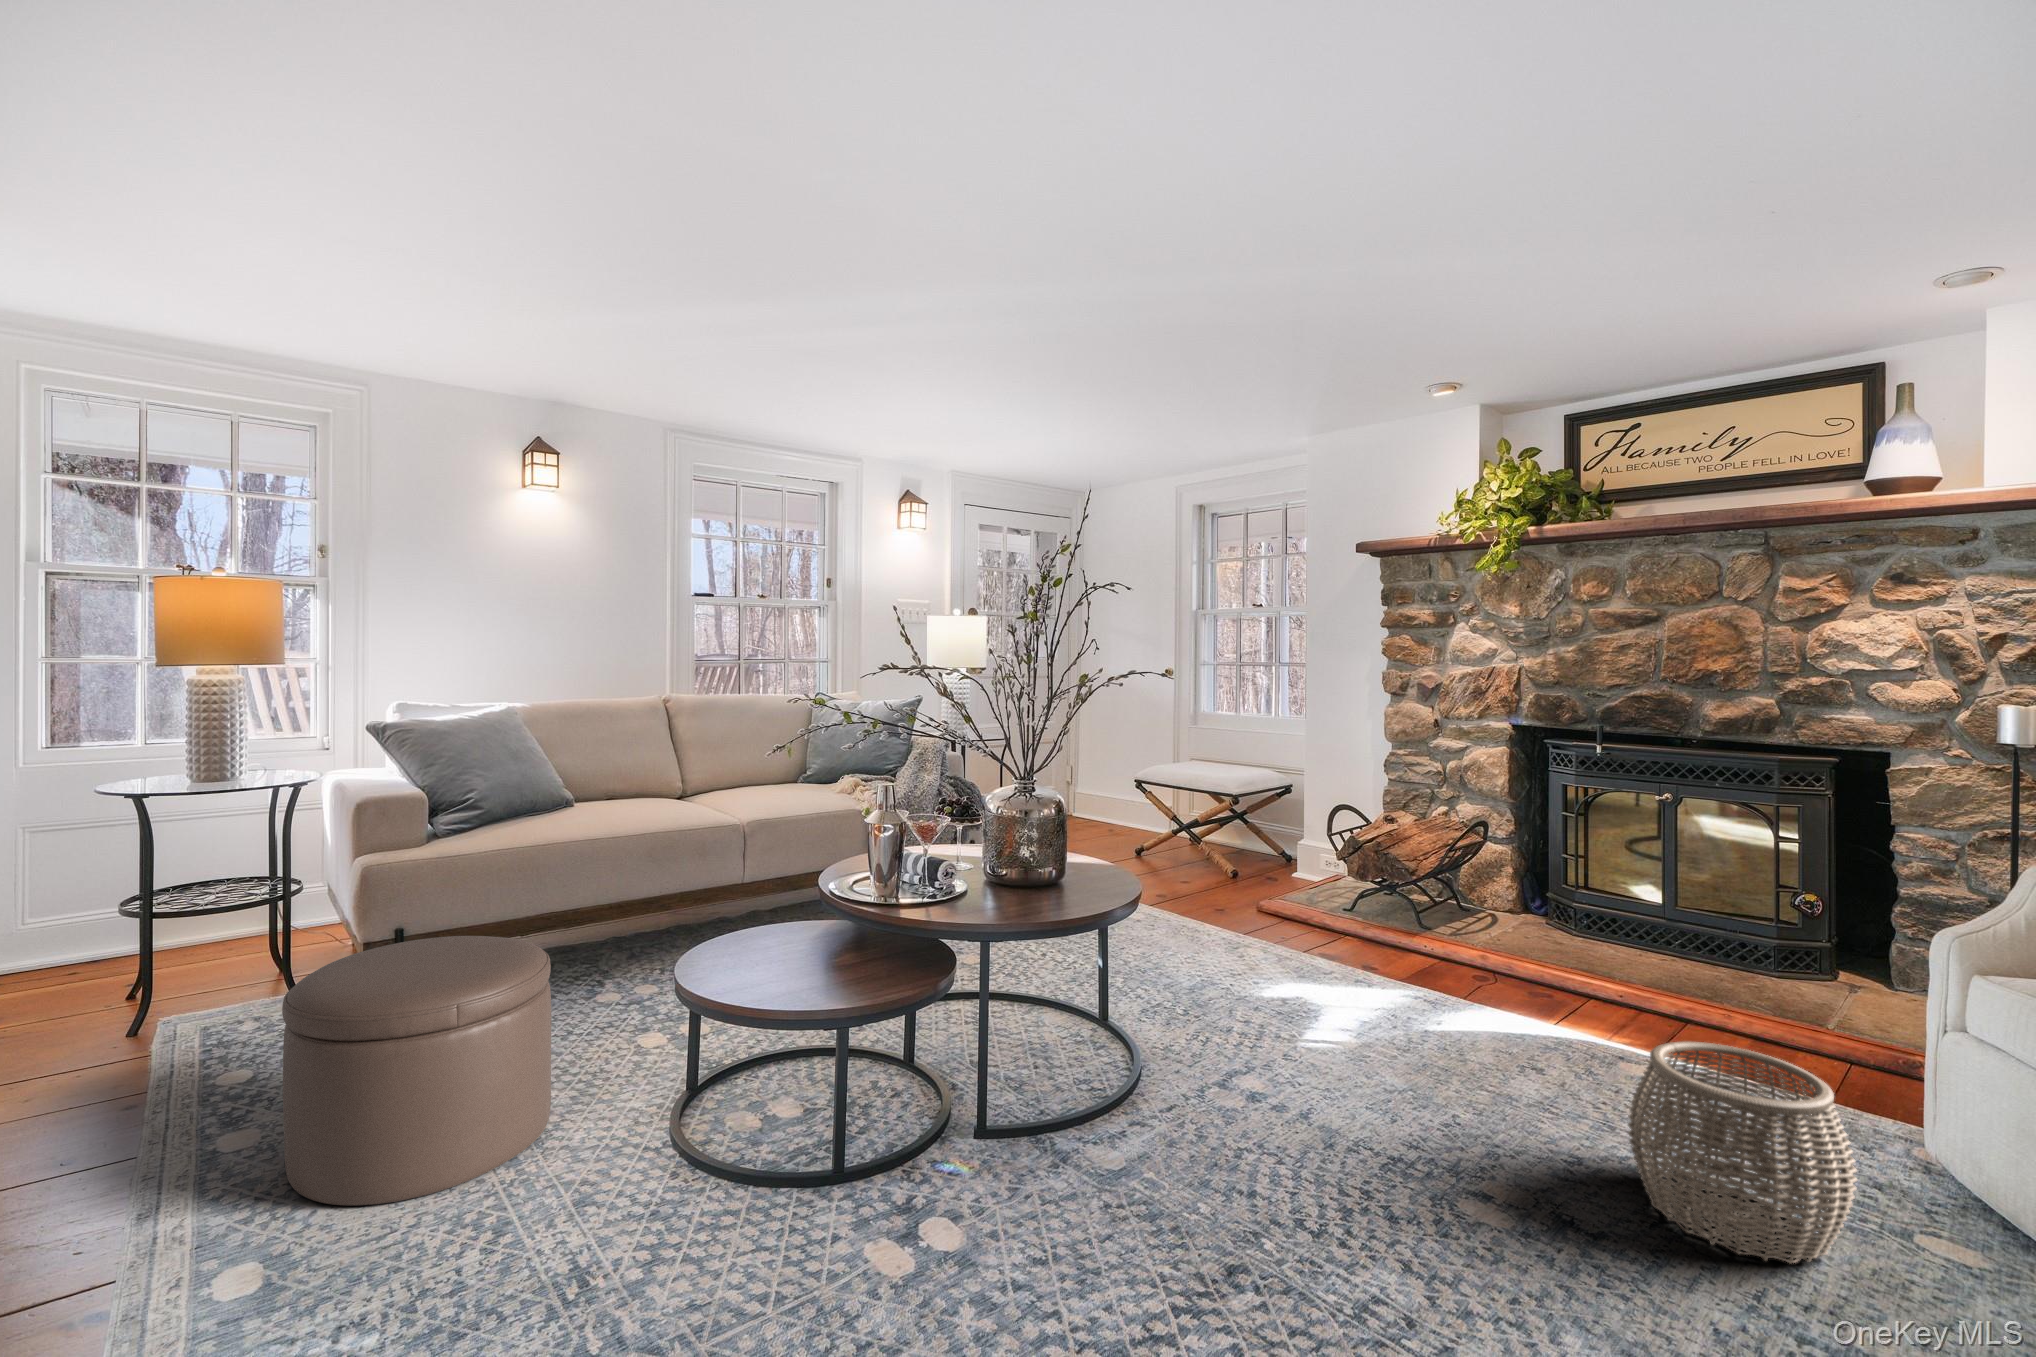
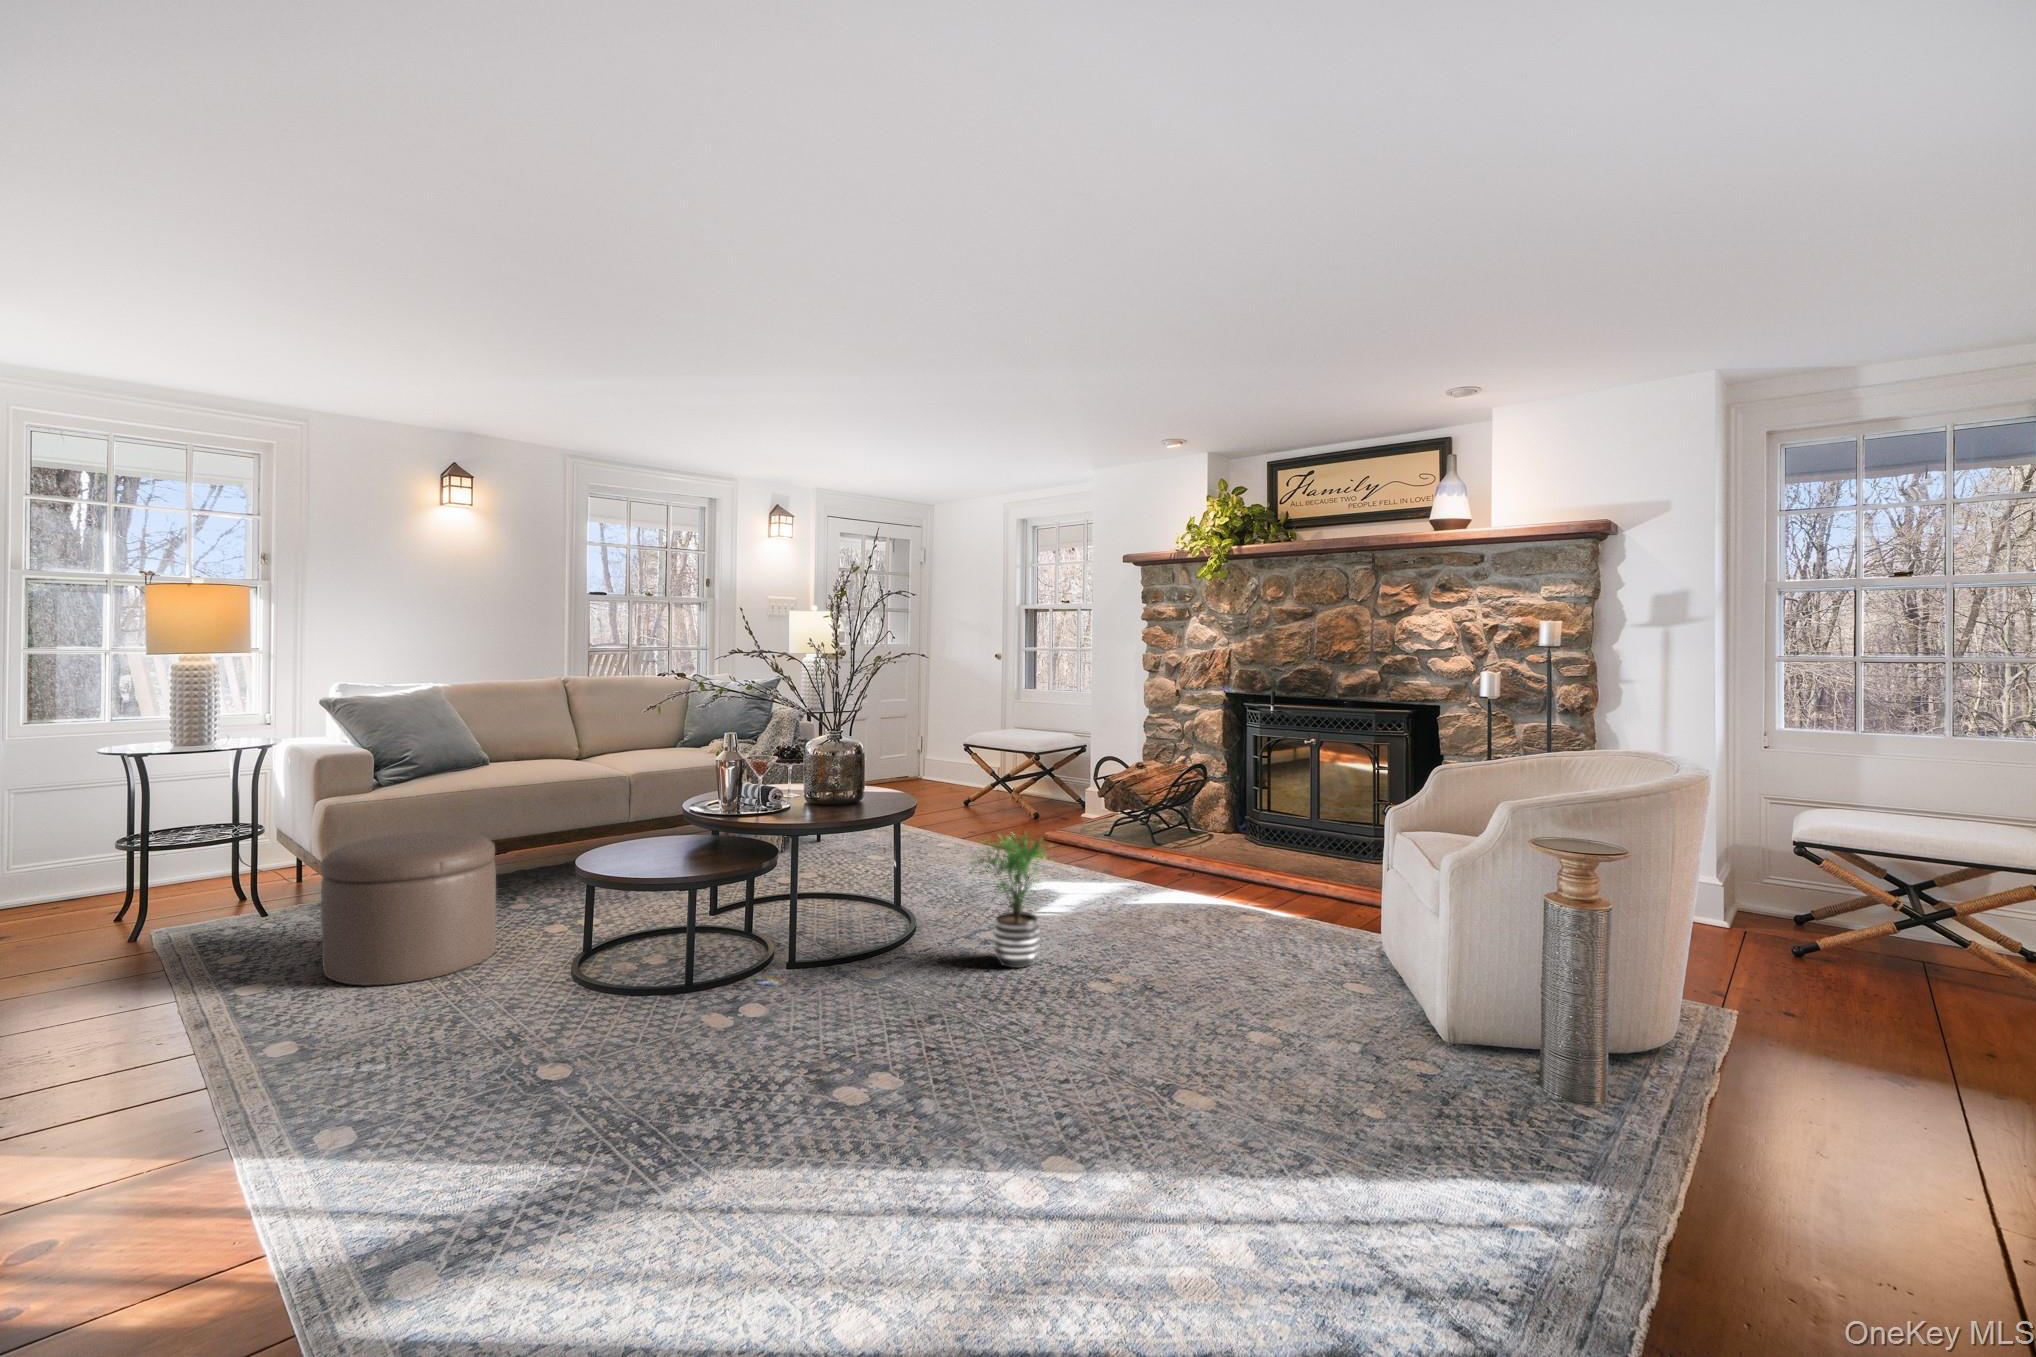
potted plant: none [1287,971,1452,1214] -> present [969,834,1046,968]
woven basket: present [1628,1041,1857,1263] -> none [1166,868,1271,976]

